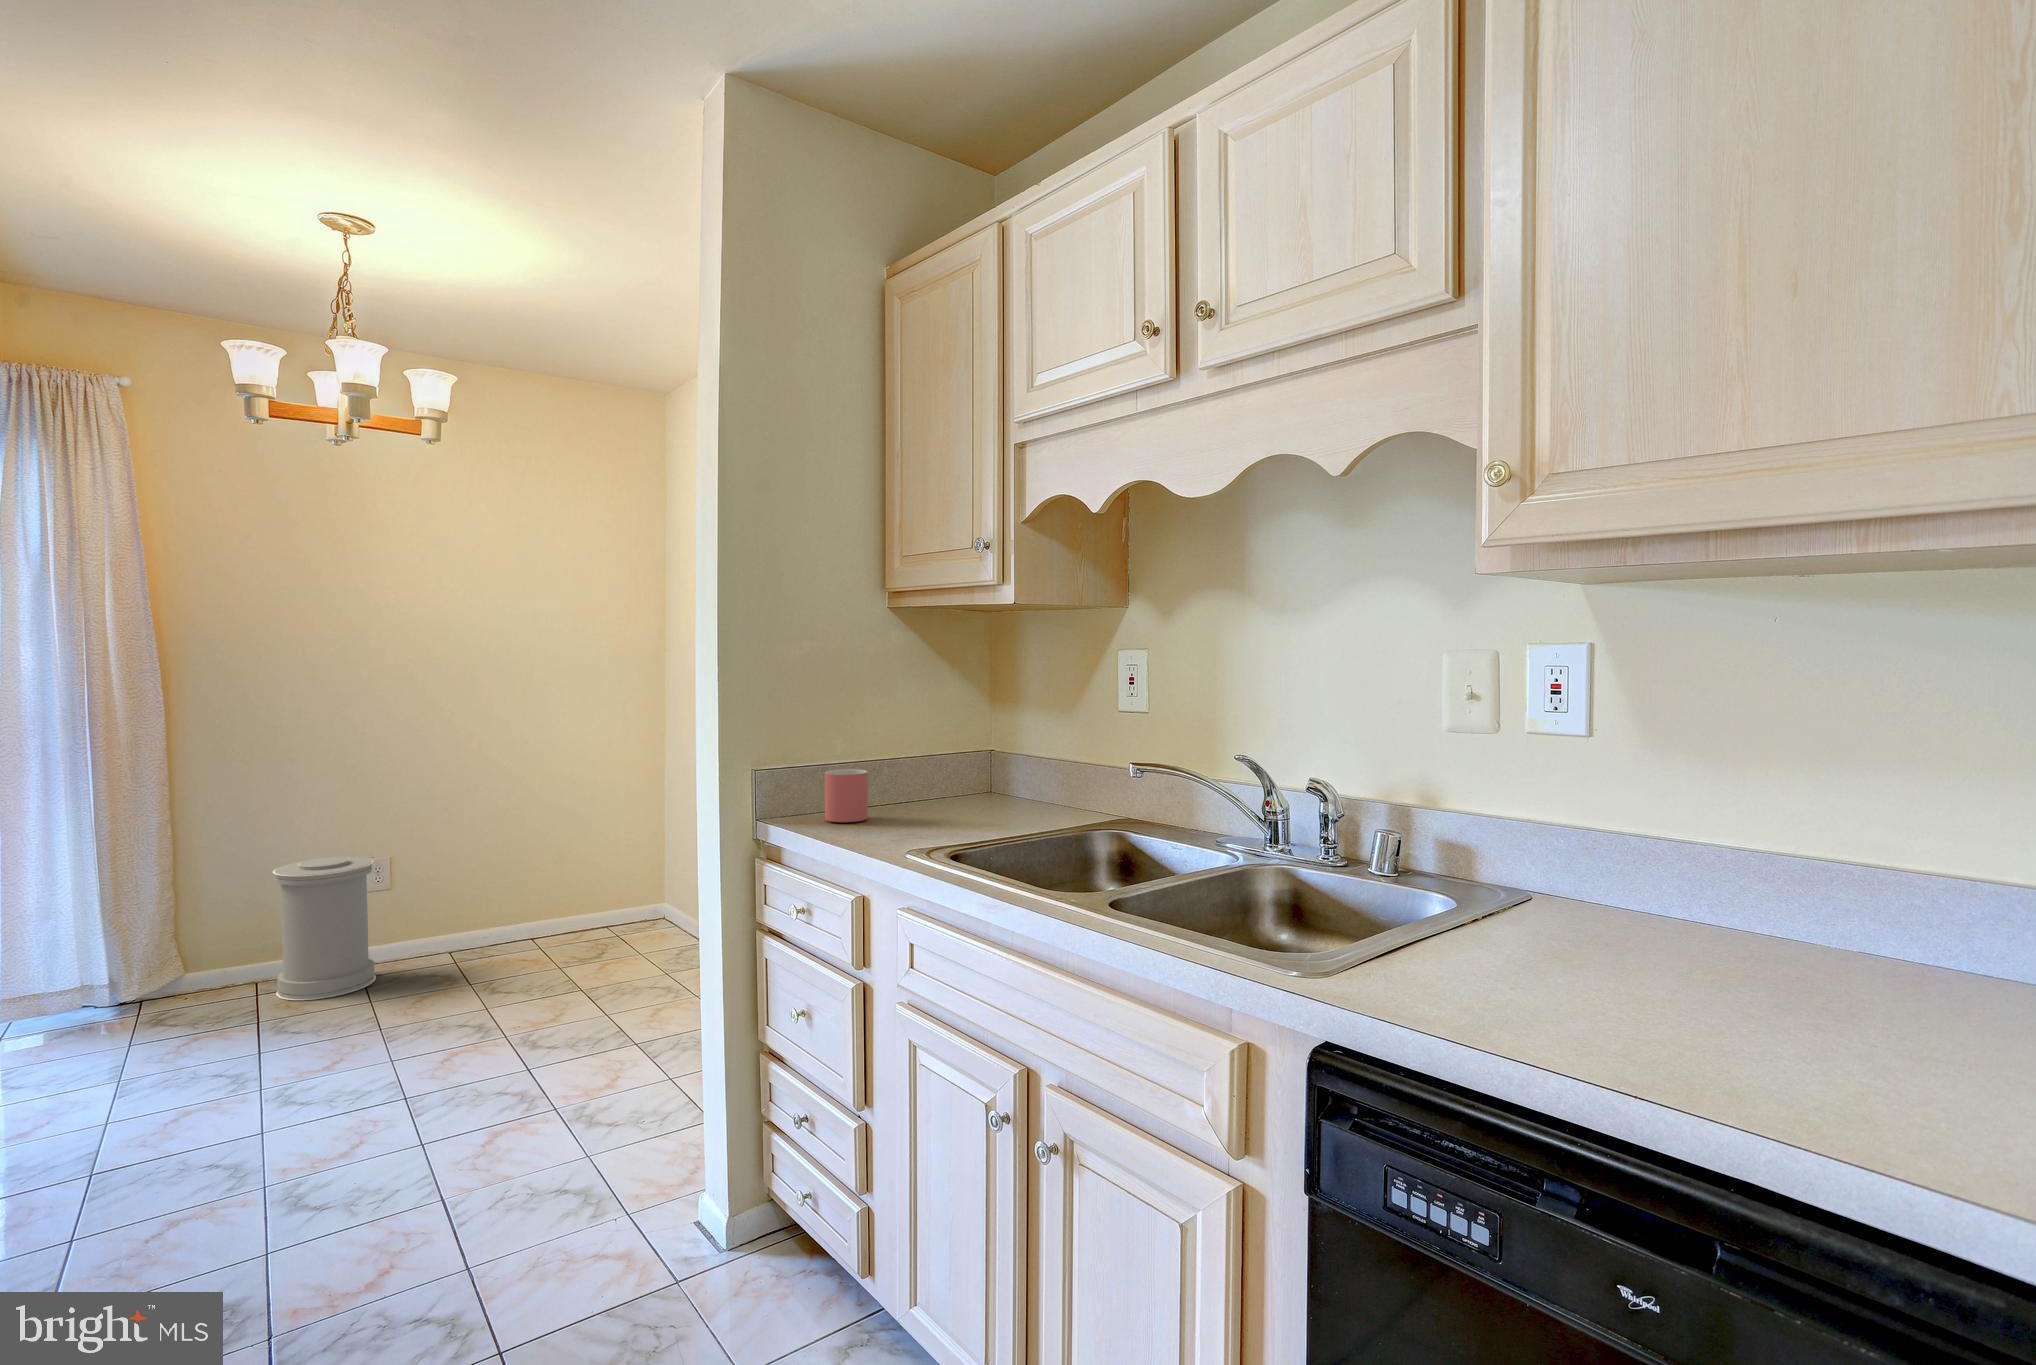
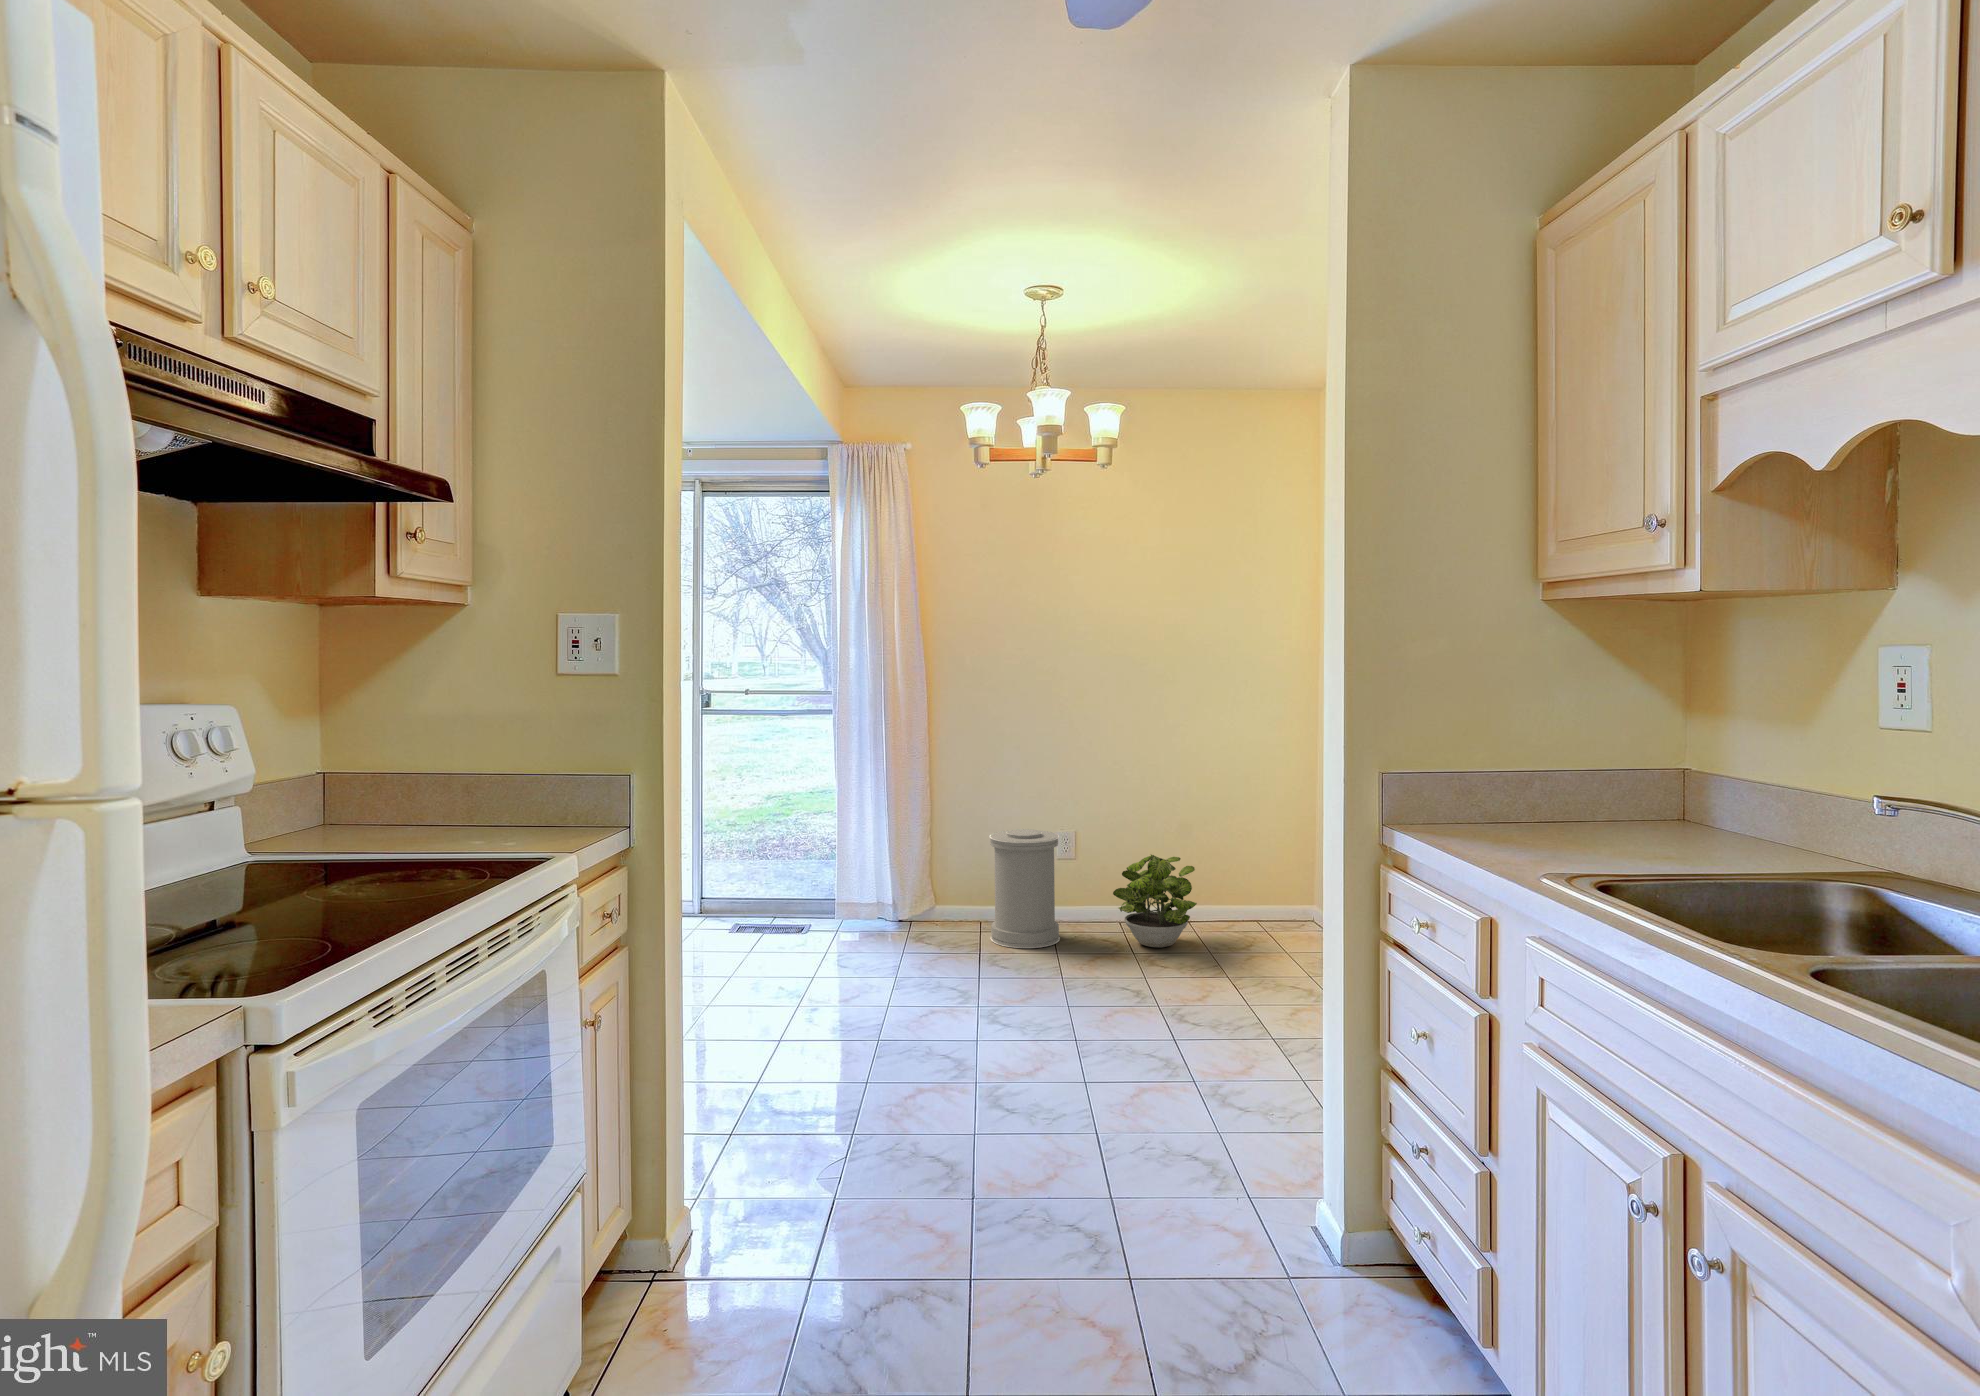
mug: present [825,769,868,822] -> none [1456,780,1508,839]
potted plant: none [445,866,545,967] -> present [1113,855,1197,948]

